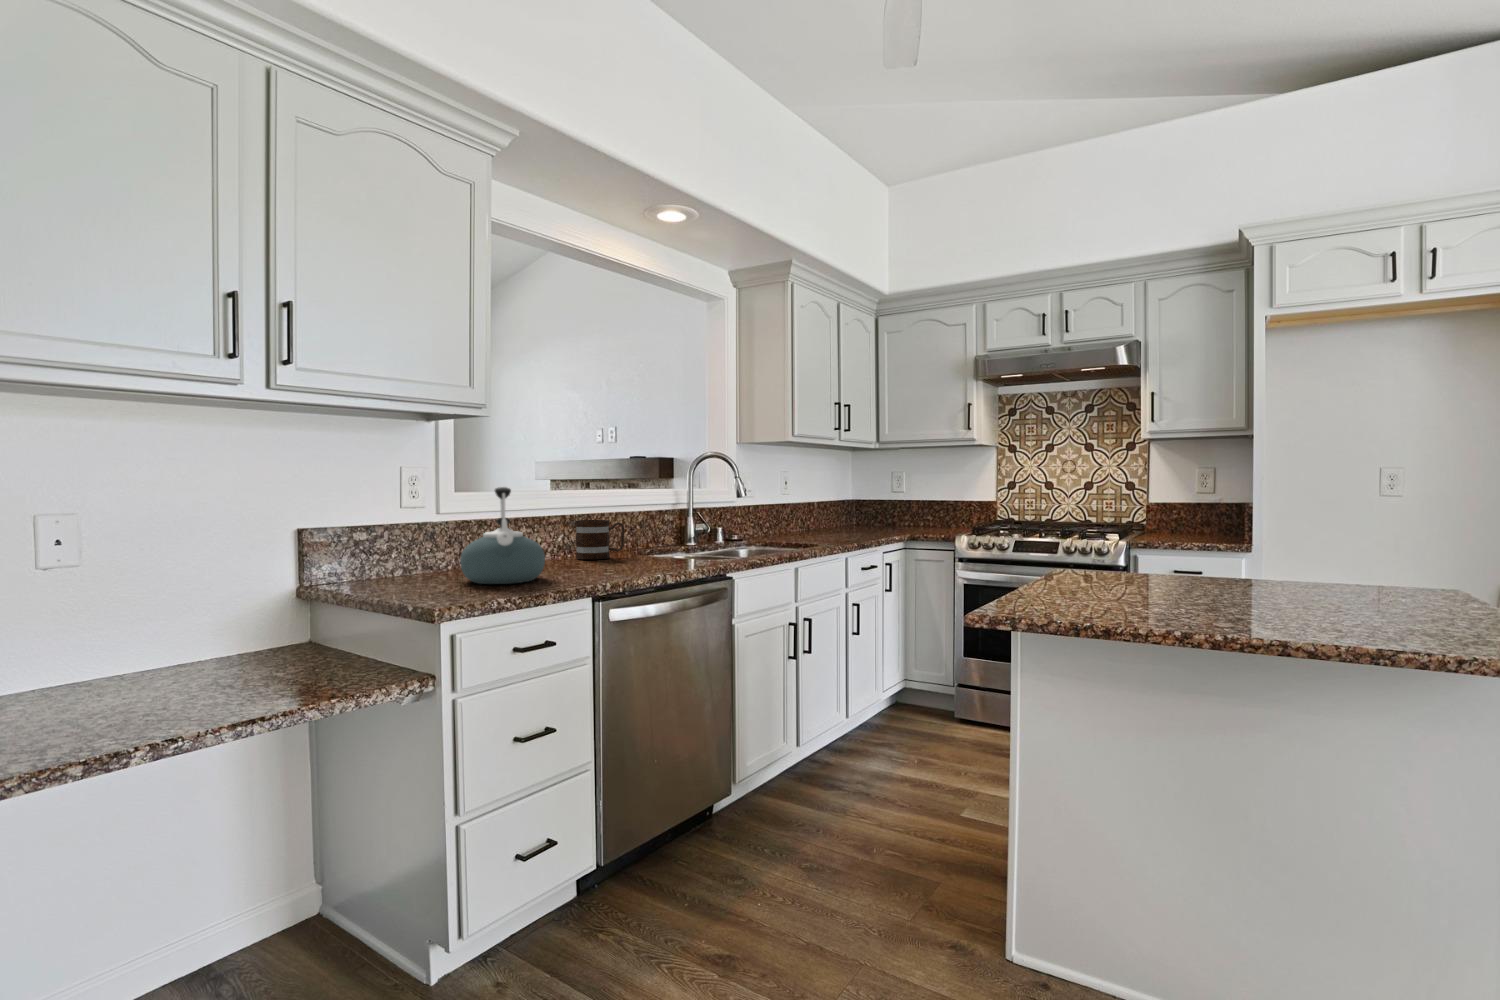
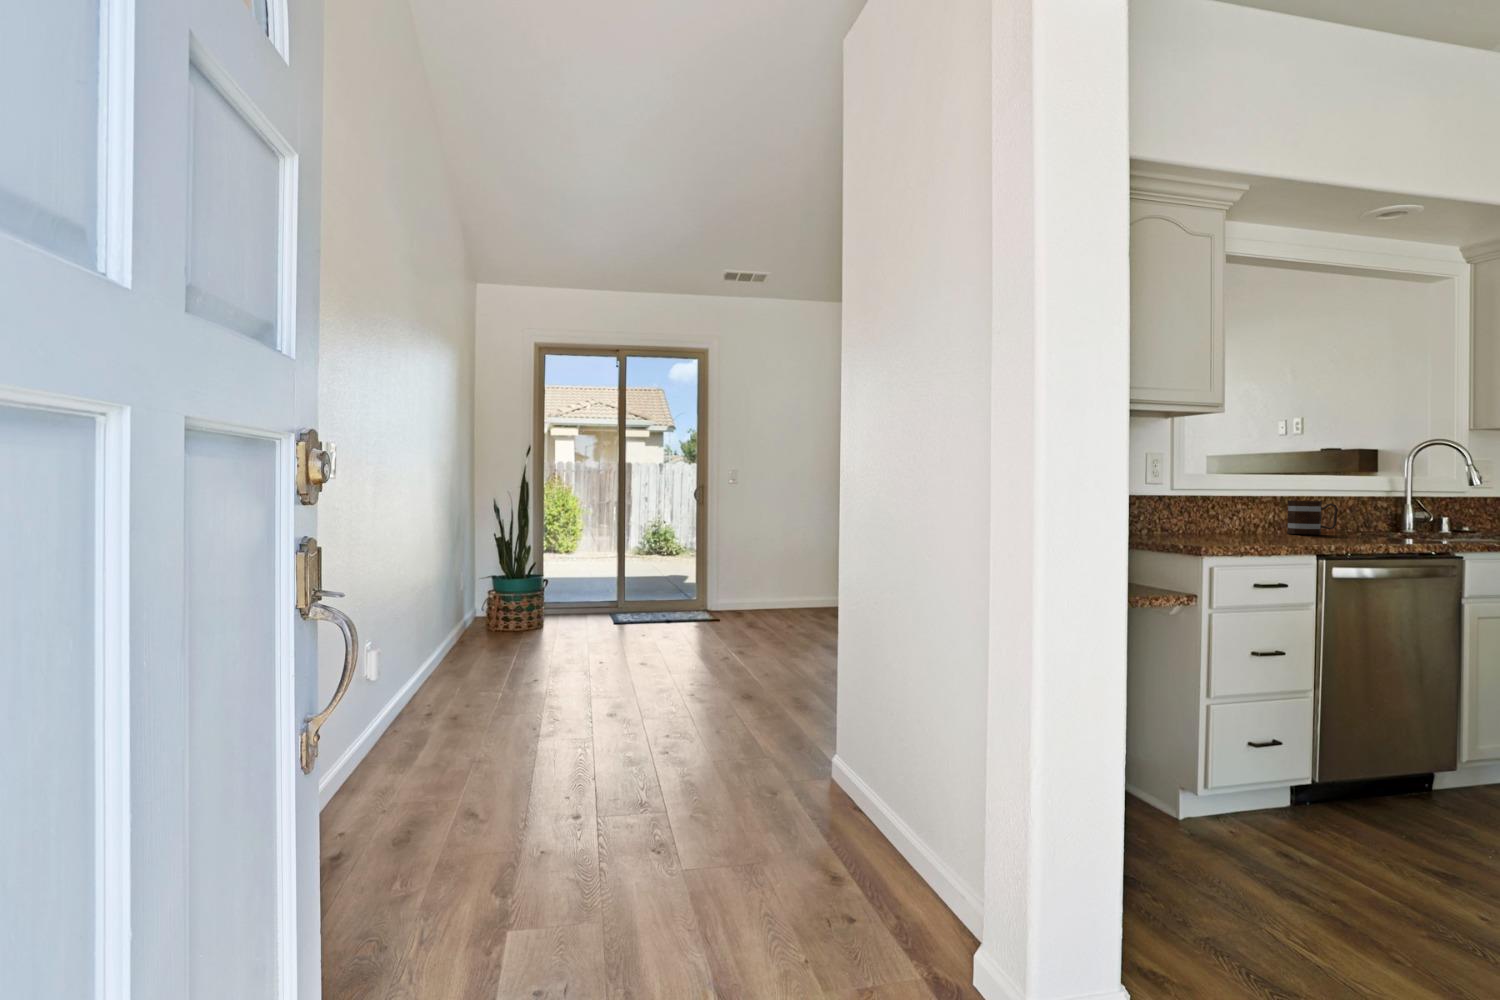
kettle: present [460,487,545,584] -> none [1198,468,1270,542]

